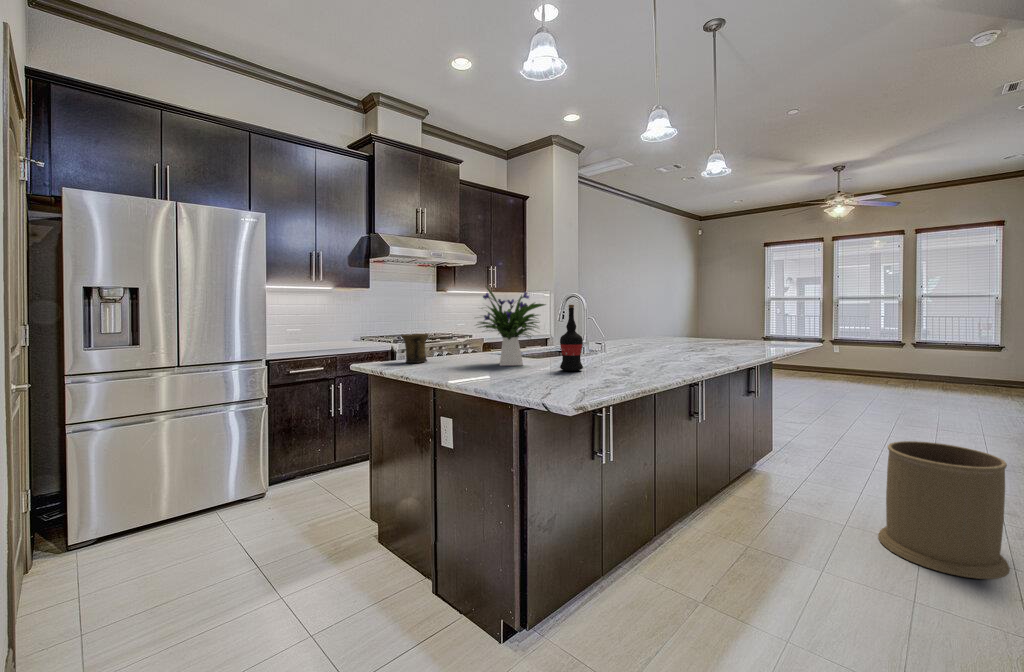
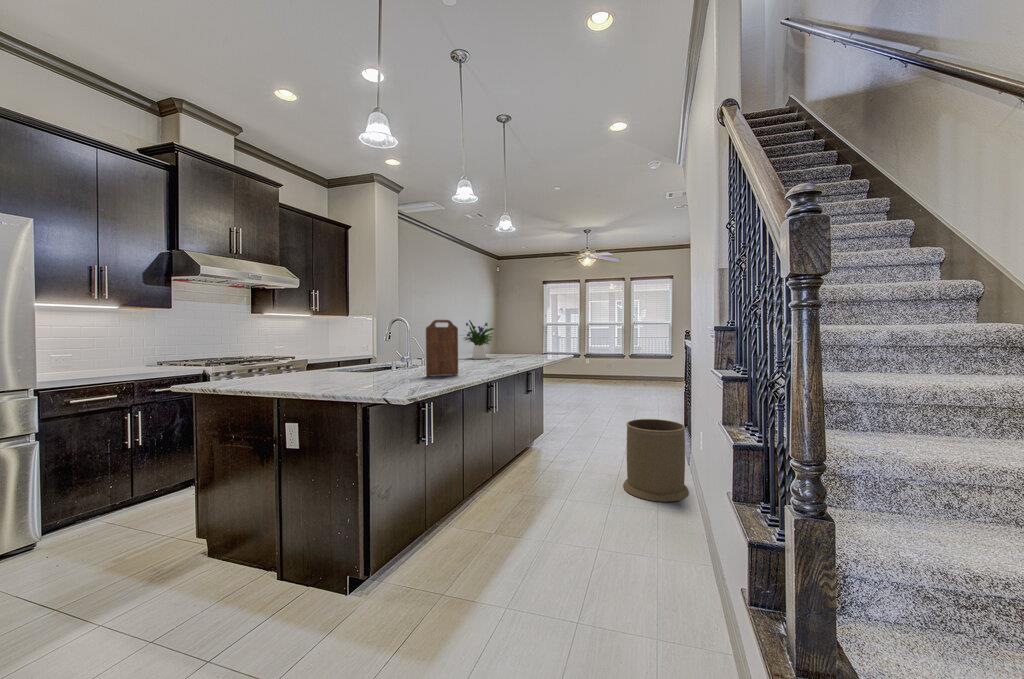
flower arrangement: present [478,287,545,366] -> present [464,320,493,359]
cutting board: none [588,295,628,363] -> present [426,320,458,376]
wine bottle: present [560,305,583,371] -> none [406,327,426,383]
mug: present [401,334,428,363] -> none [239,355,270,384]

